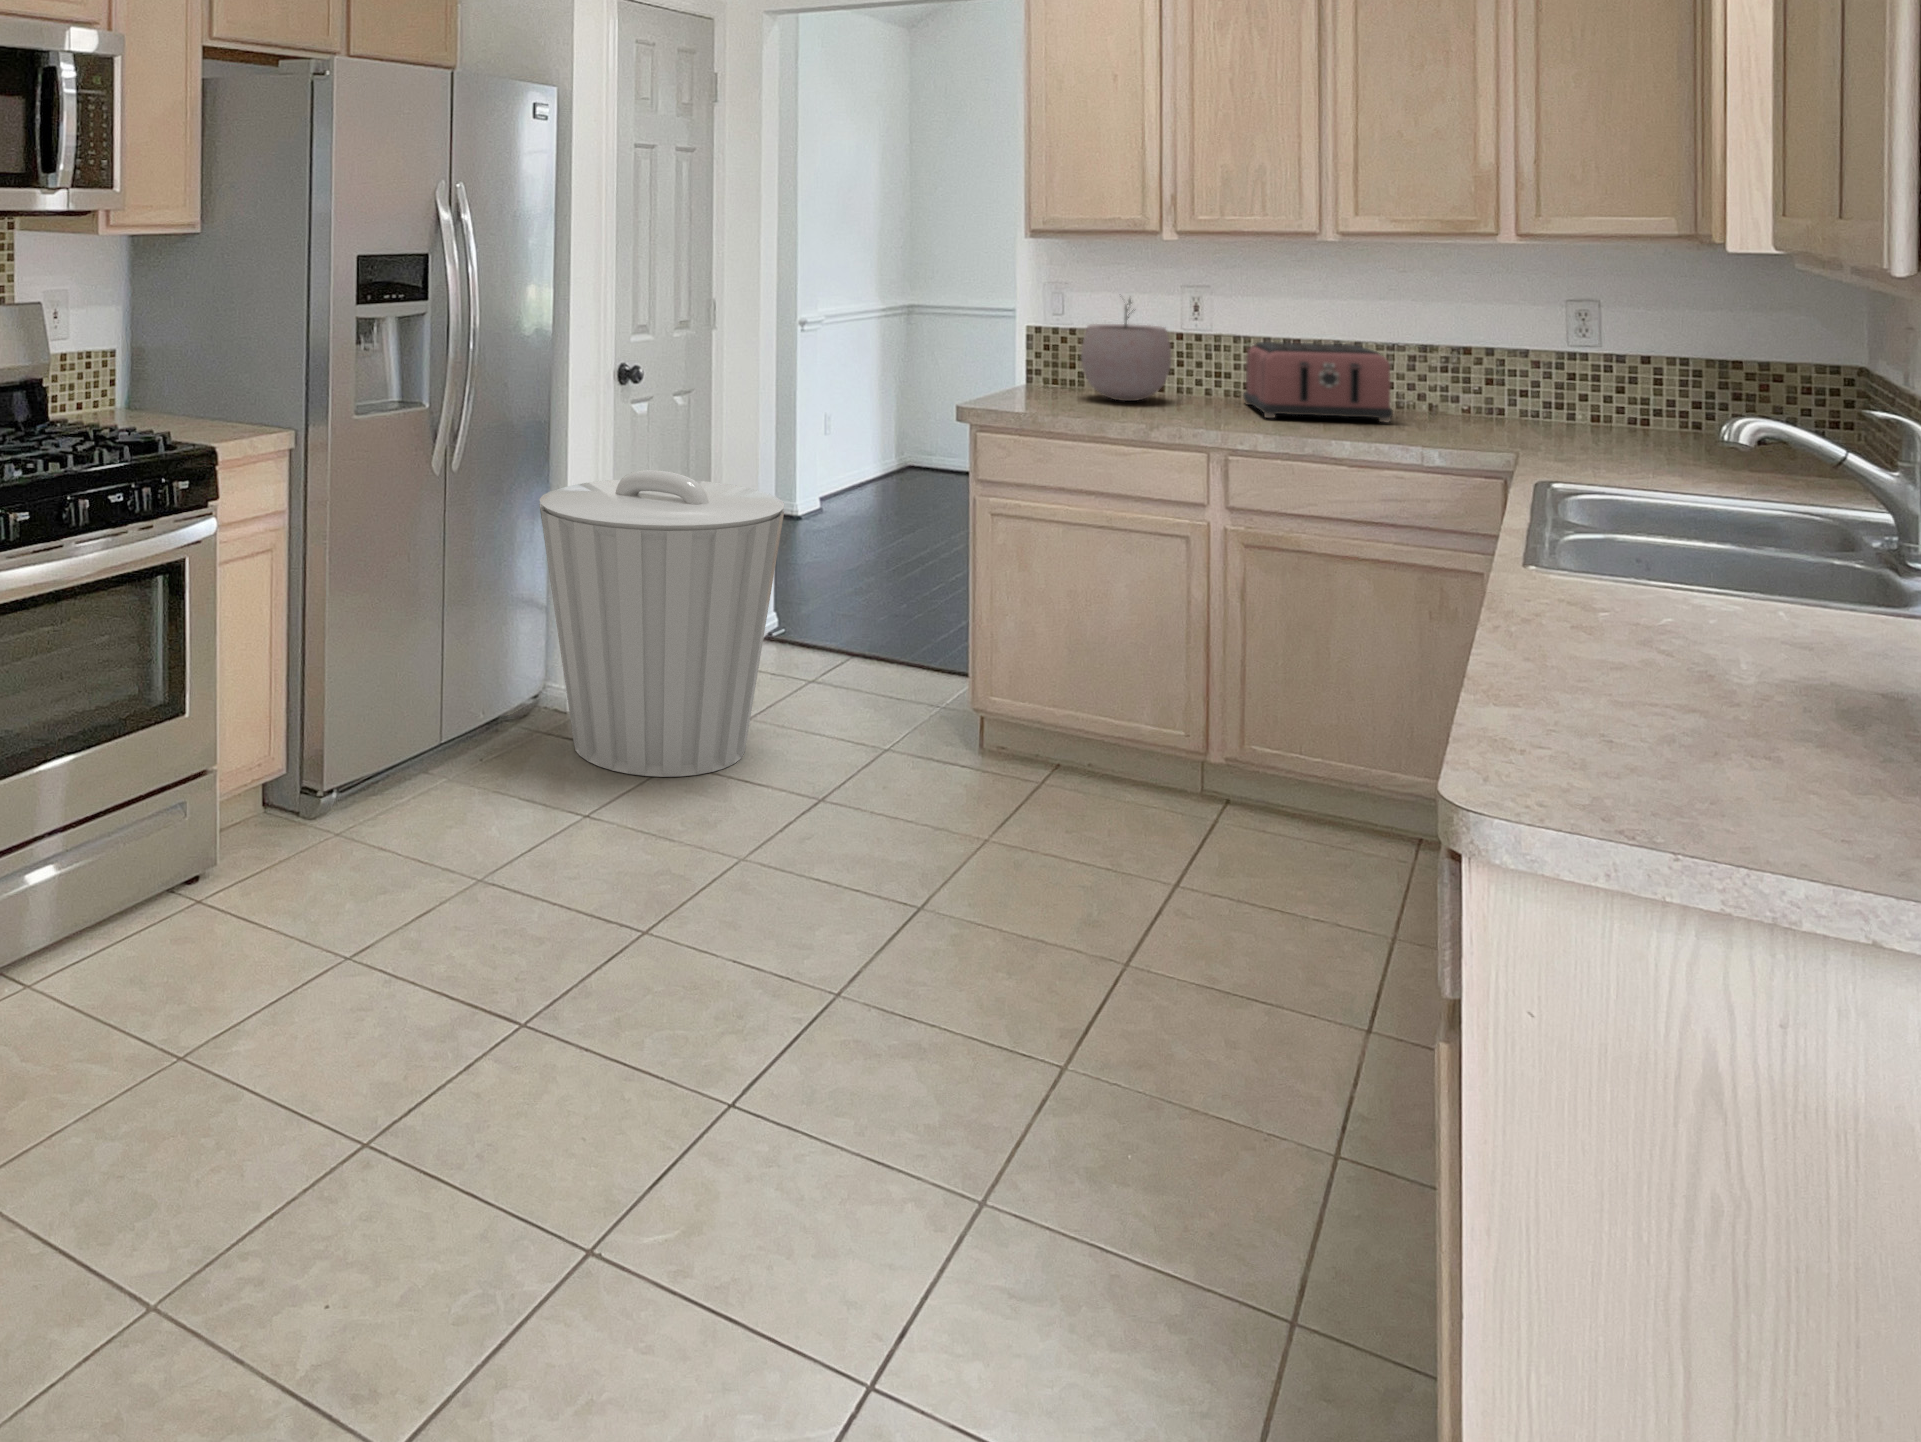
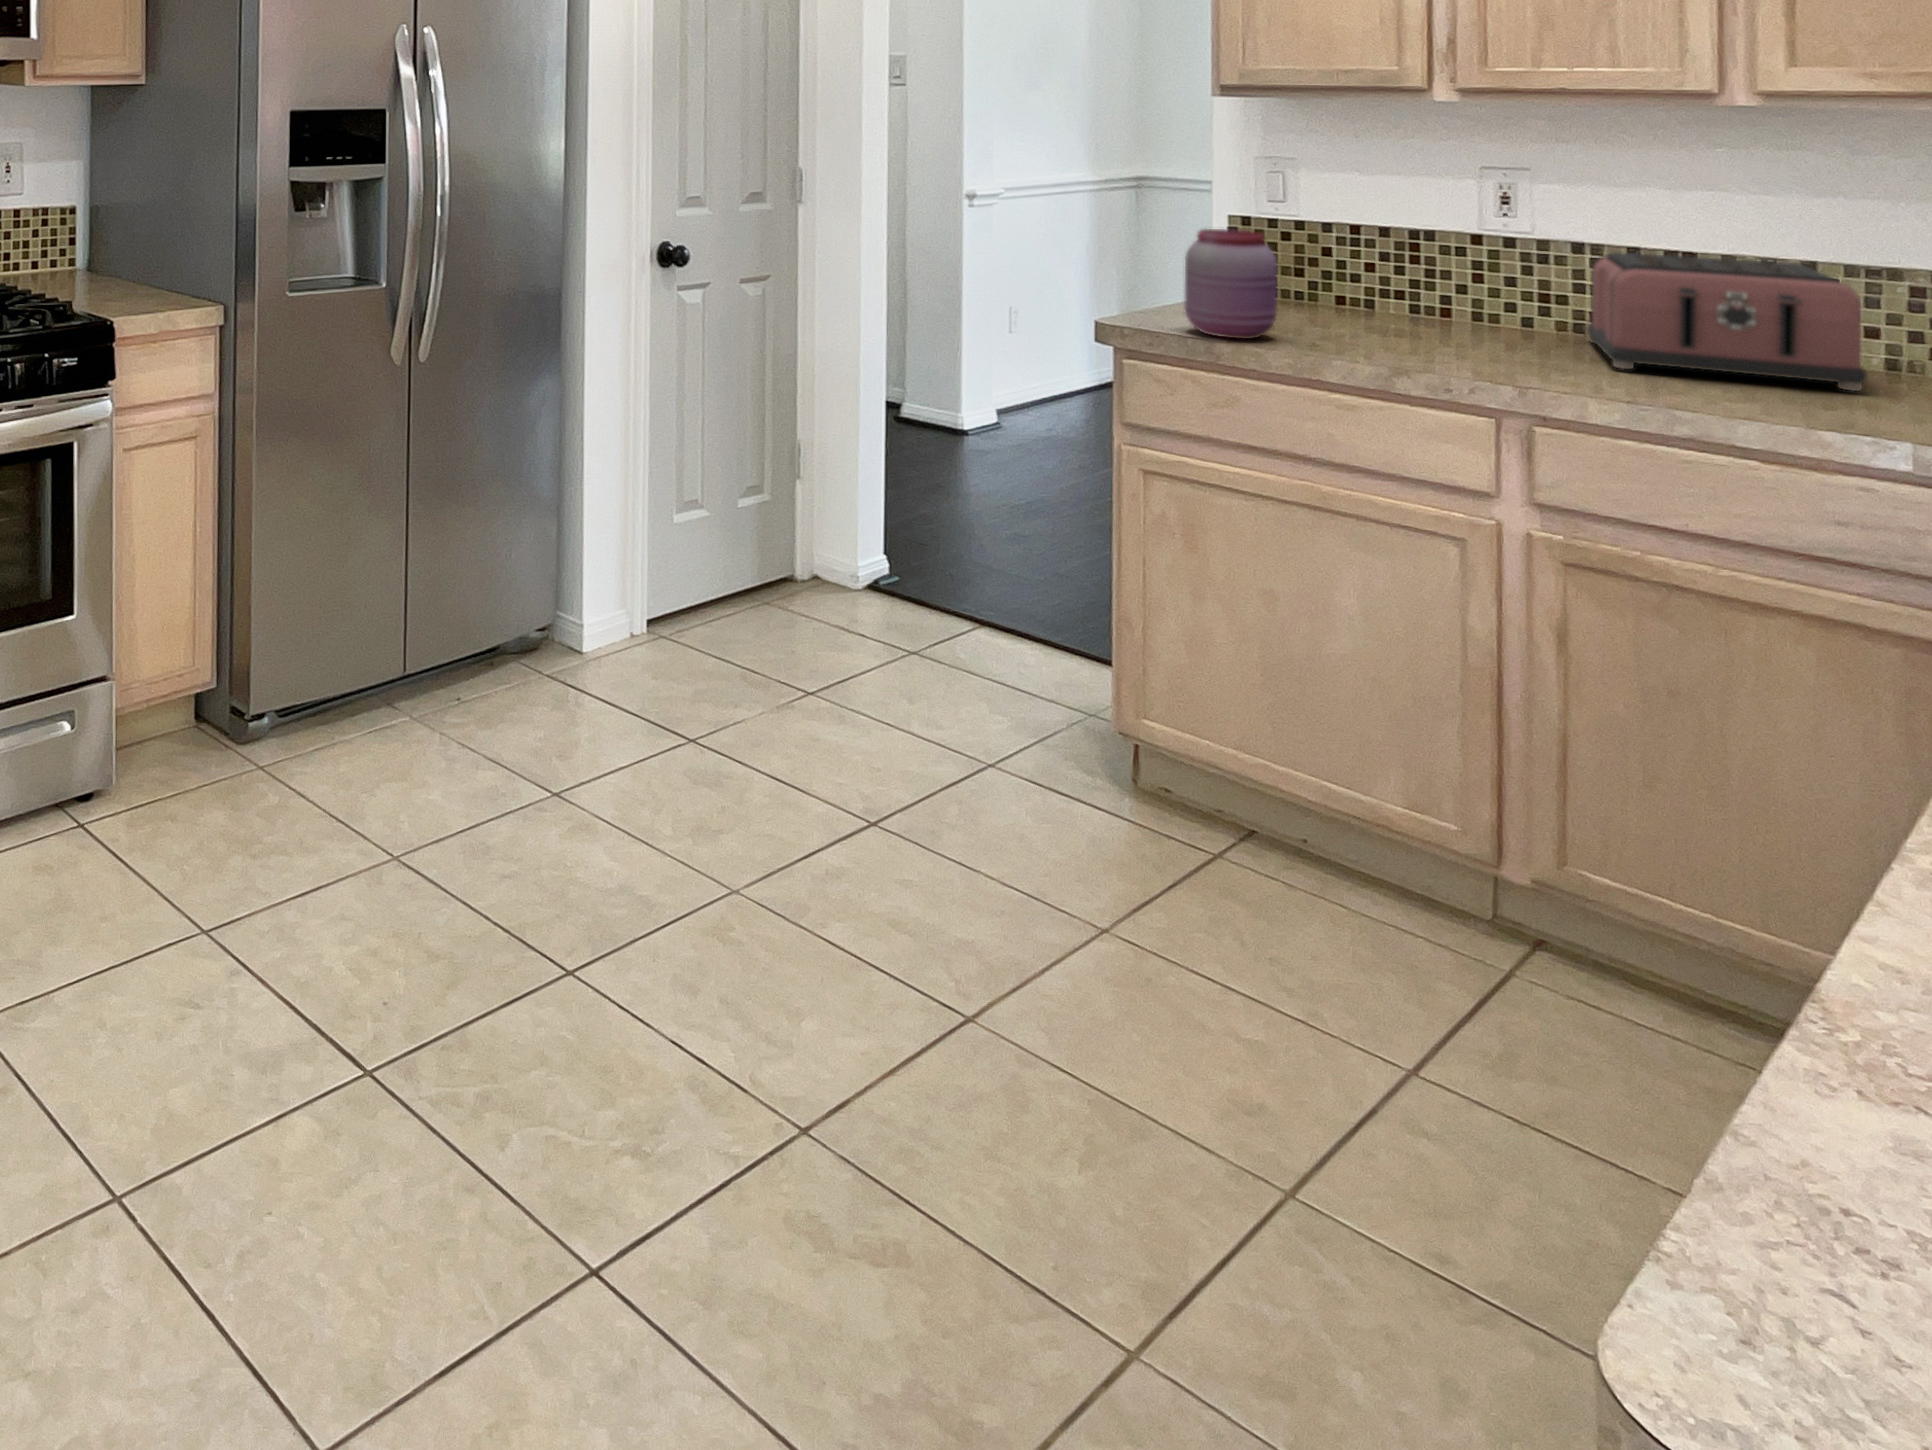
plant pot: present [1081,299,1171,401] -> none [1306,175,1457,326]
jar: none [1014,335,1072,413] -> present [1184,229,1277,339]
trash can: present [539,470,784,777] -> none [533,372,846,757]

